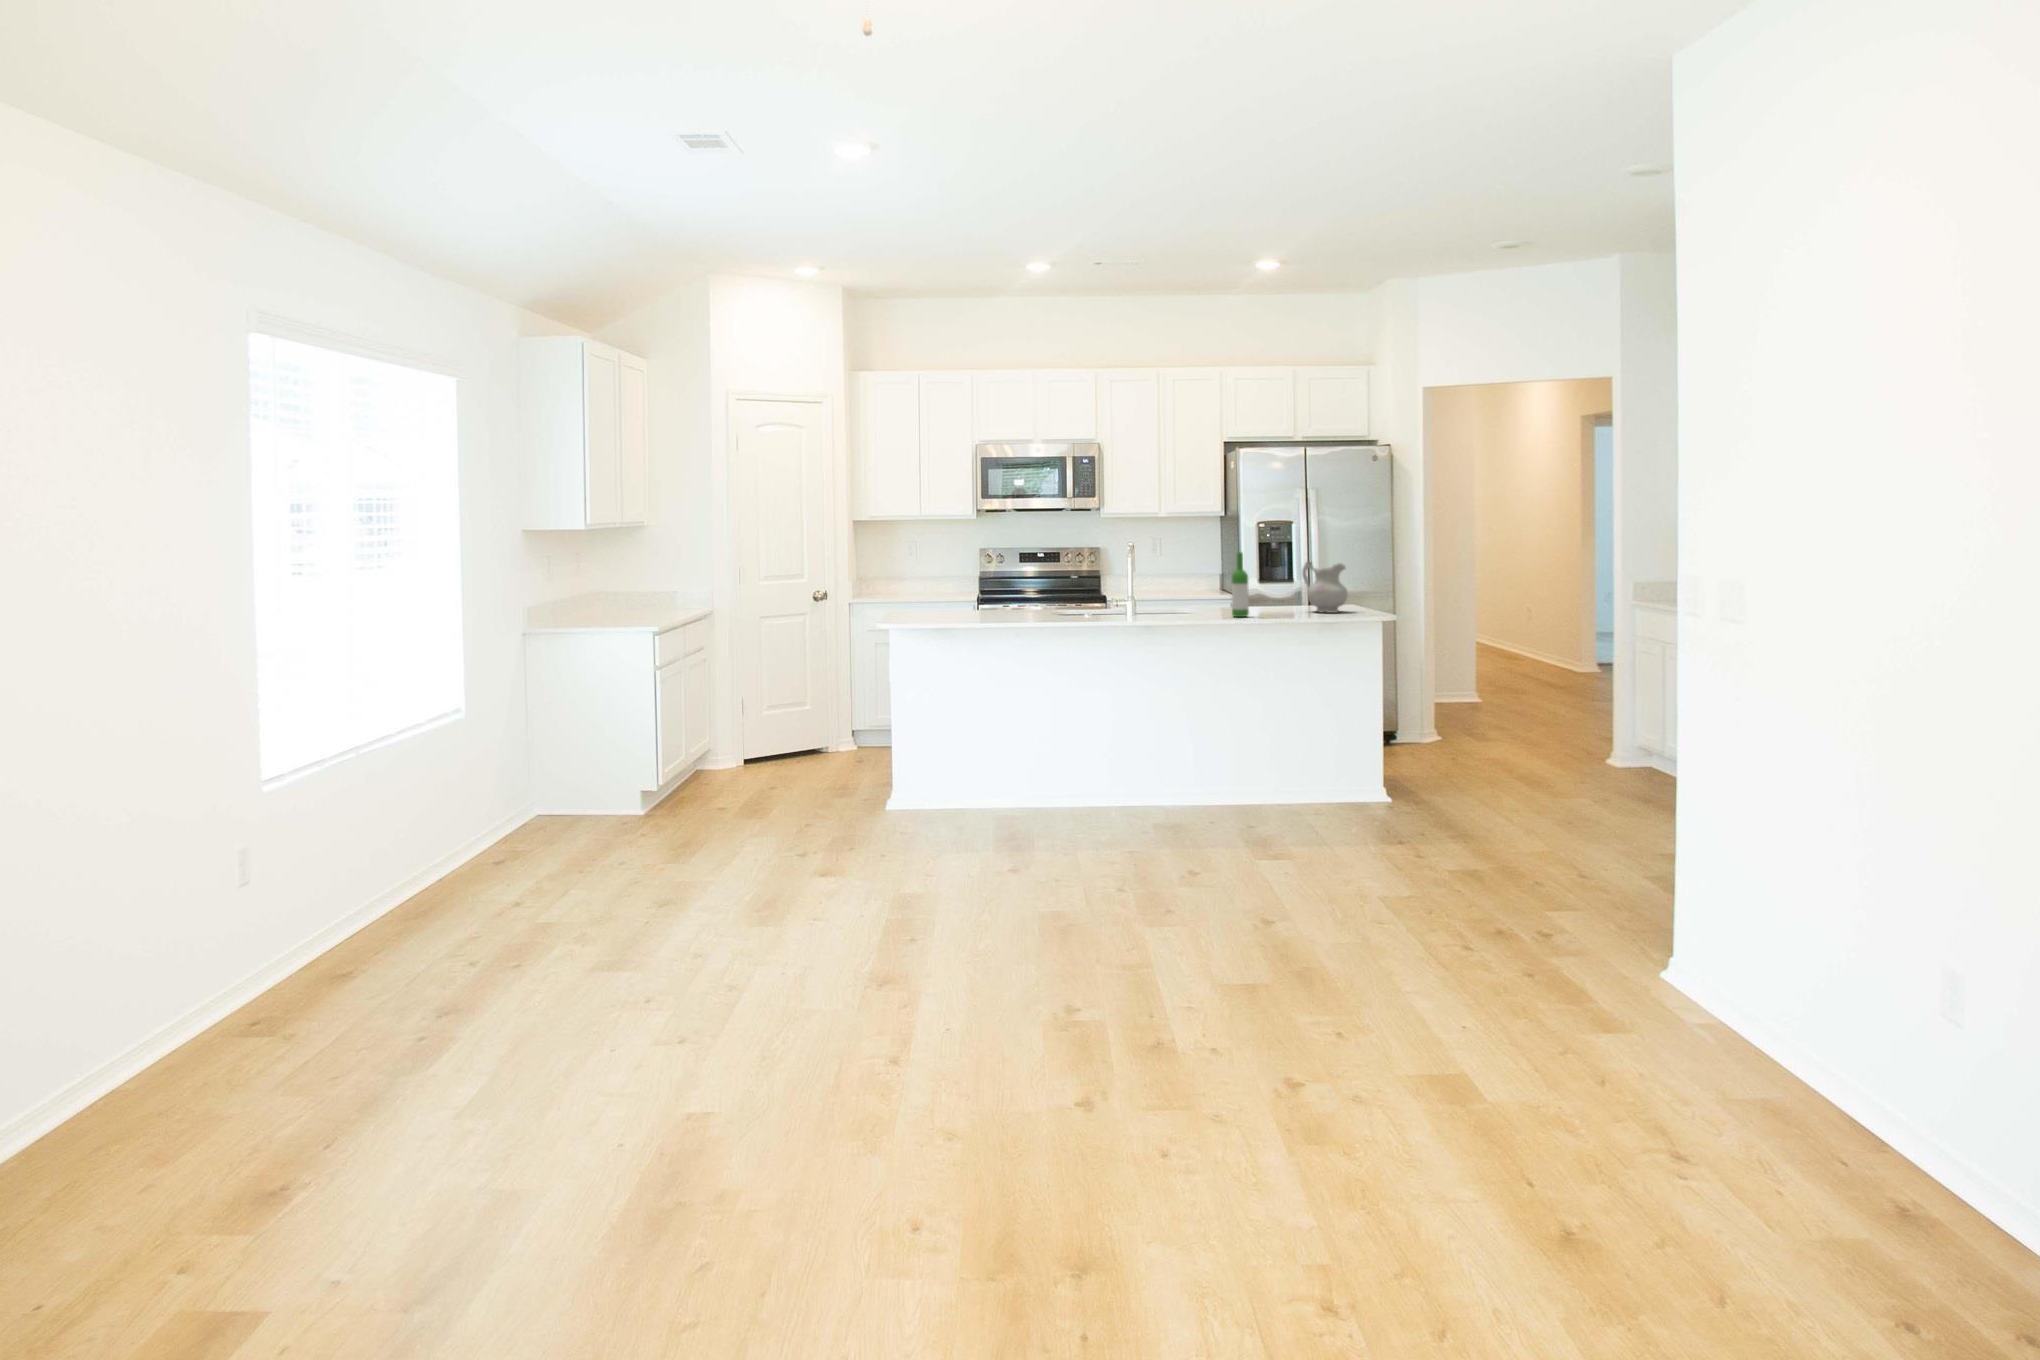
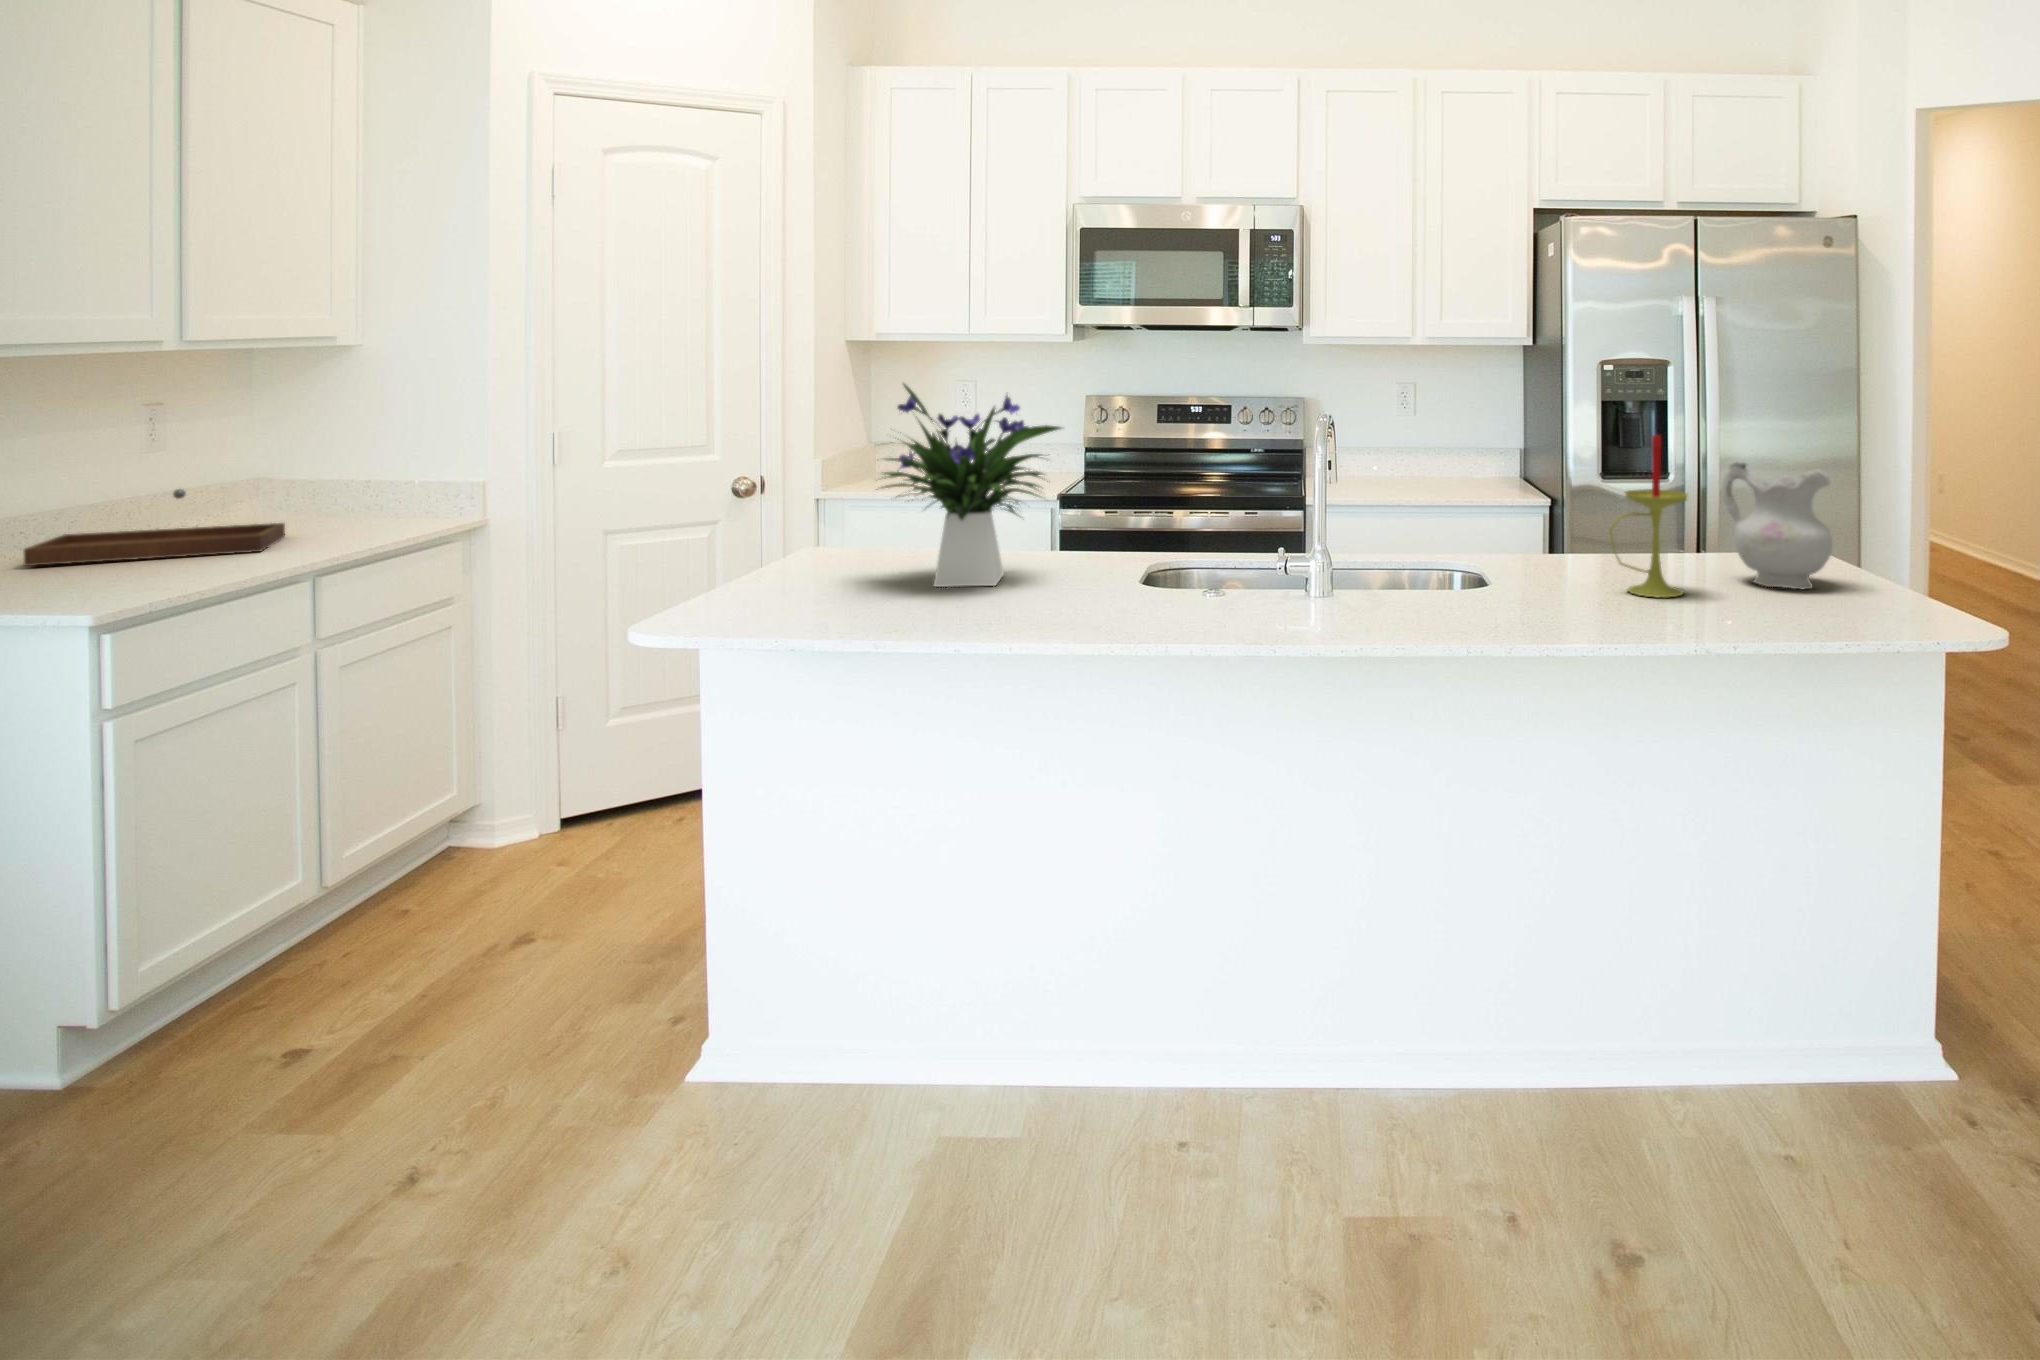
flower arrangement: none [946,533,1024,616] -> present [876,384,1061,587]
candle: none [1252,547,1285,615] -> present [1609,435,1687,598]
wine bottle: present [1232,552,1249,617] -> none [1561,446,1603,610]
tray: none [571,589,658,619] -> present [24,489,285,566]

